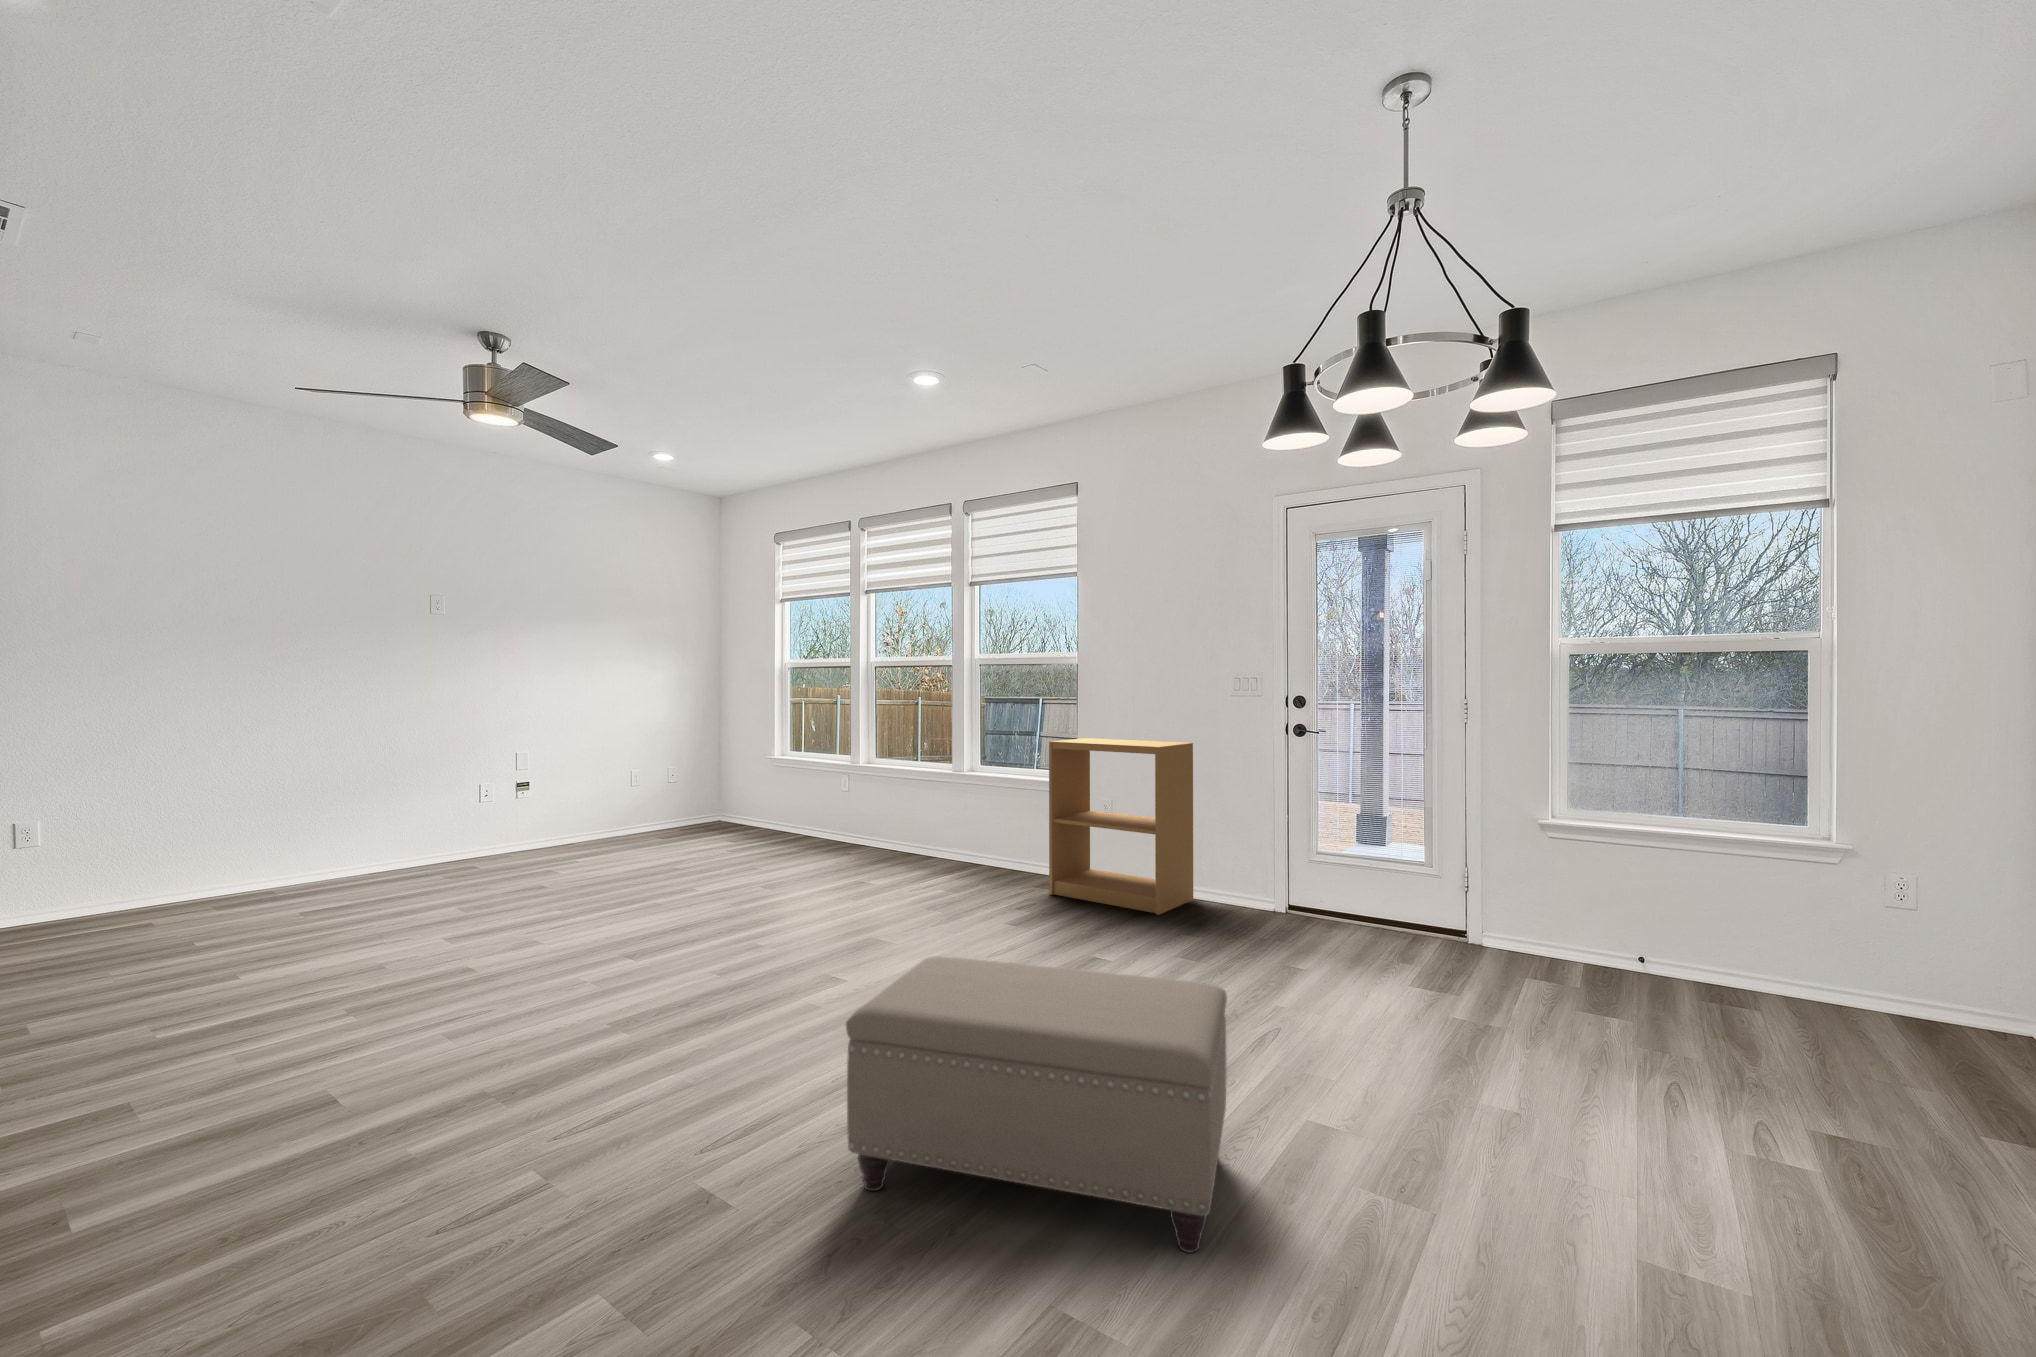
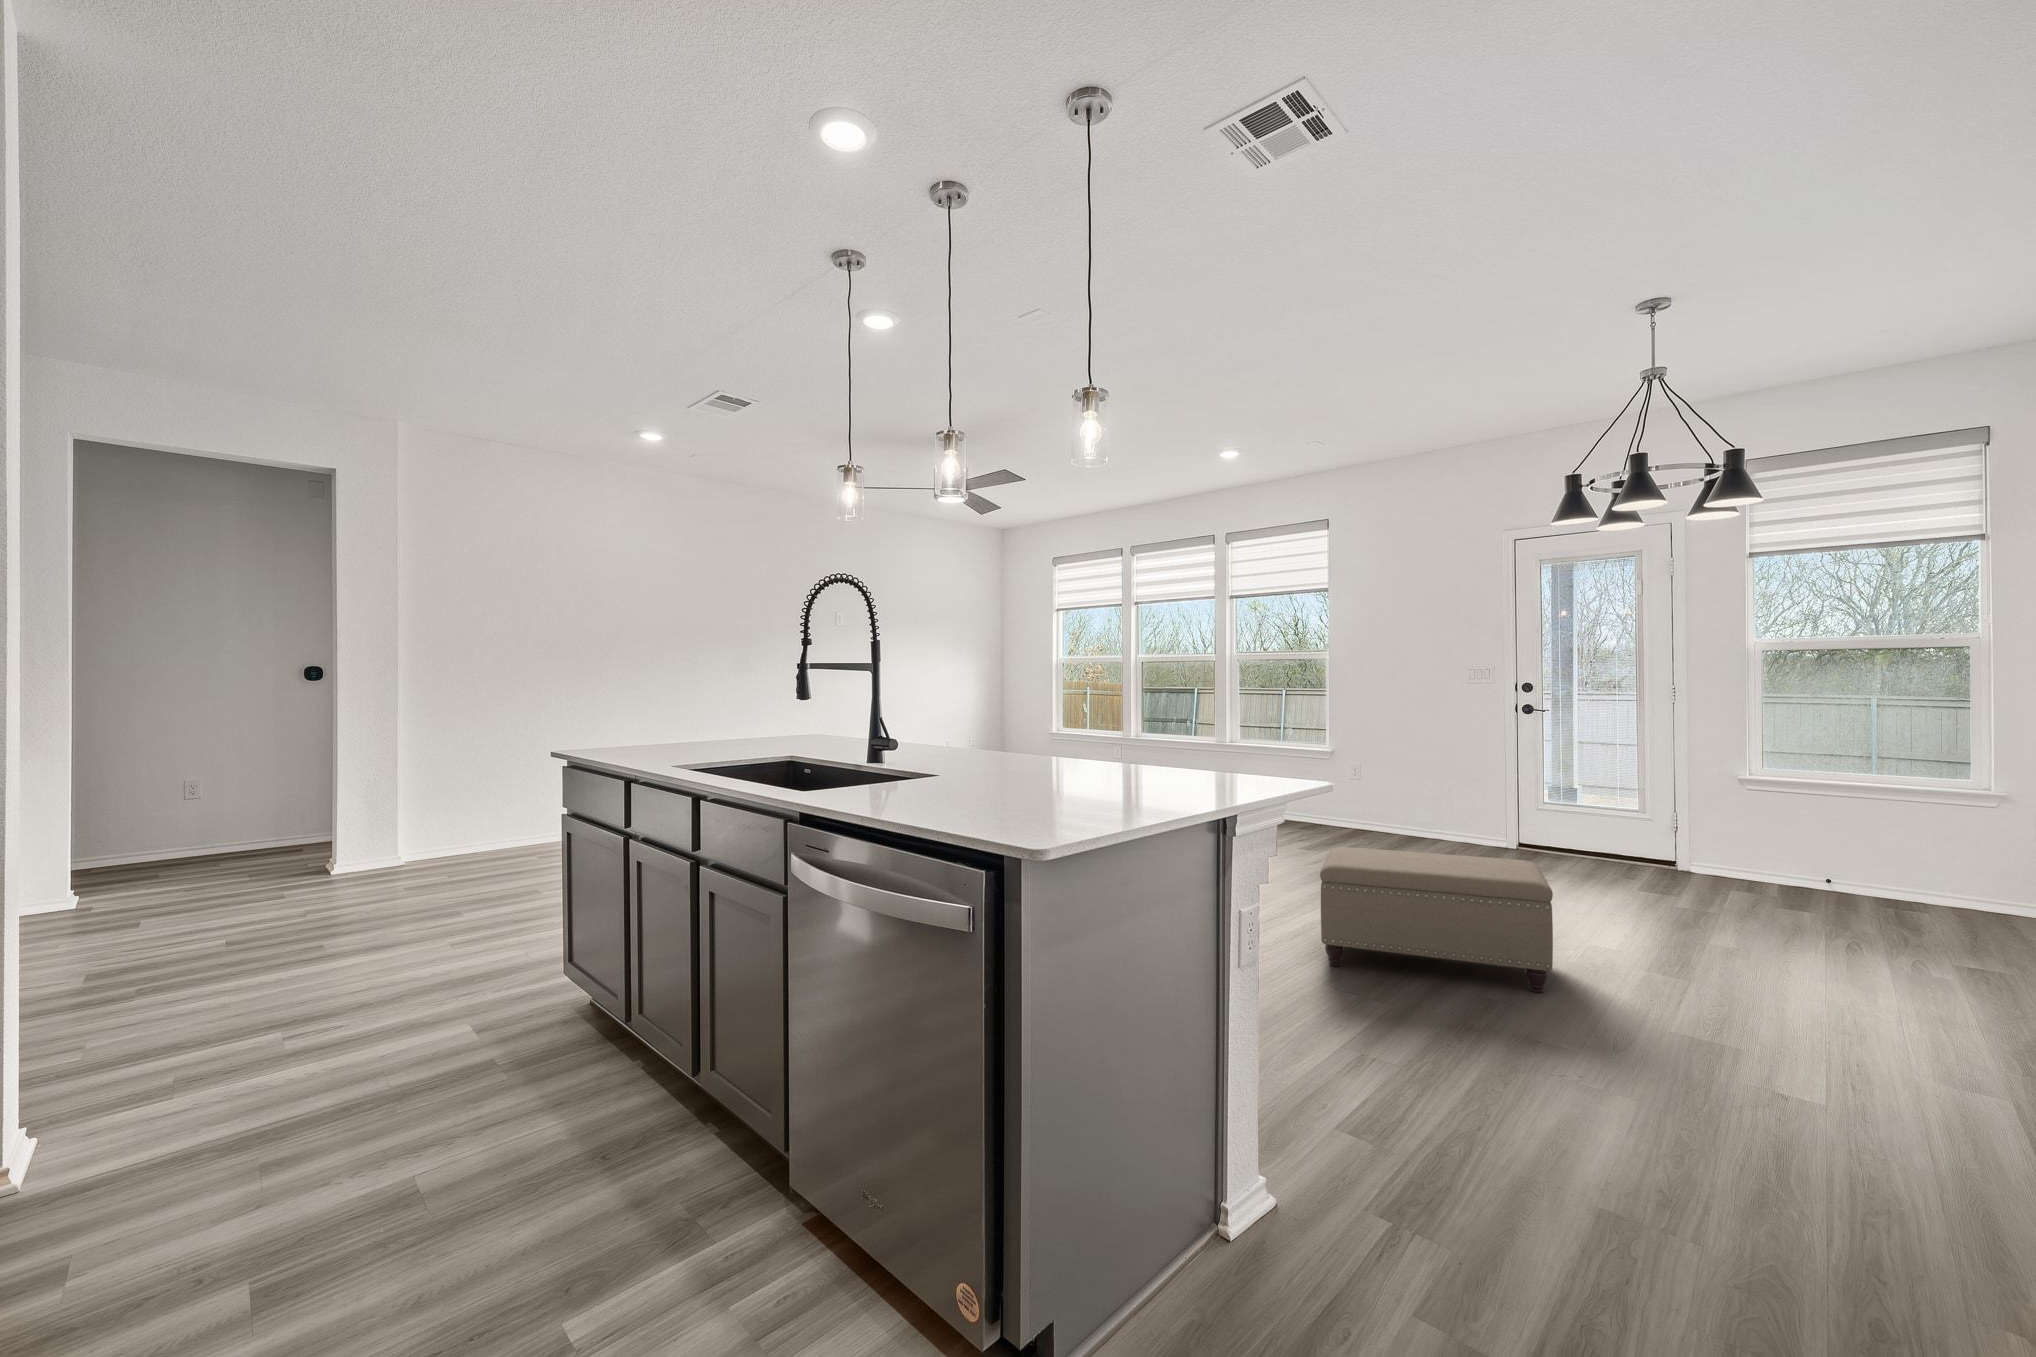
bookshelf: present [1049,738,1193,915] -> none [1319,718,1439,850]

